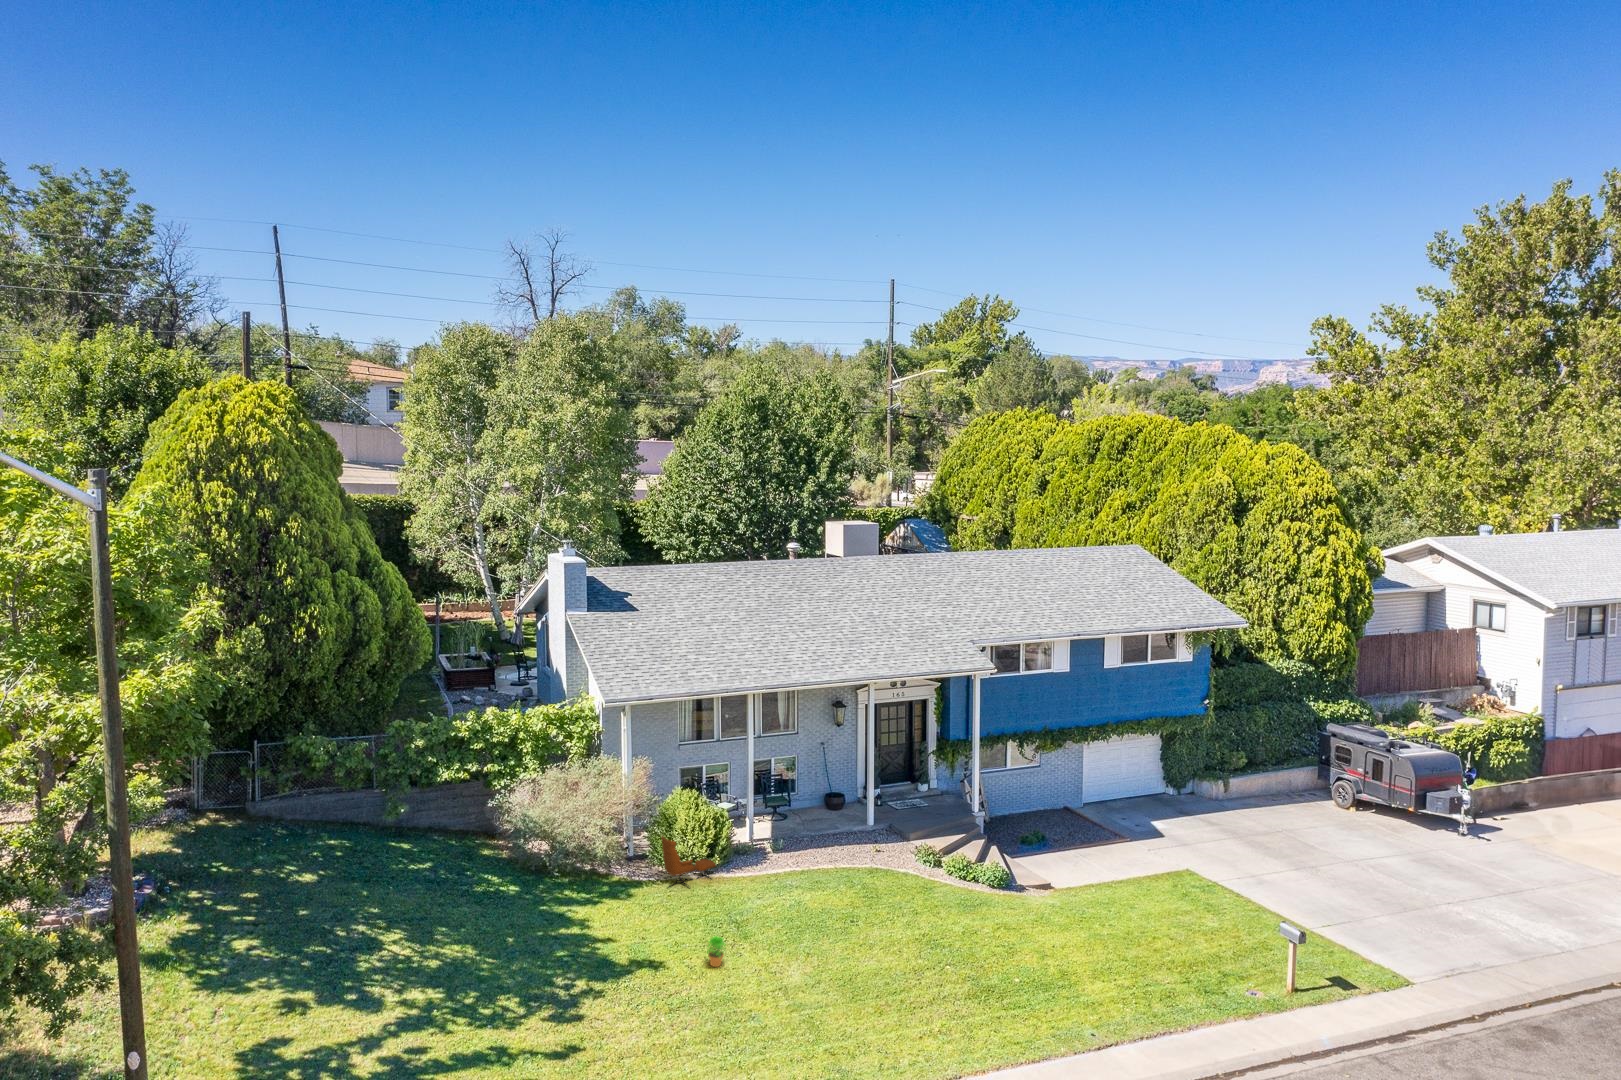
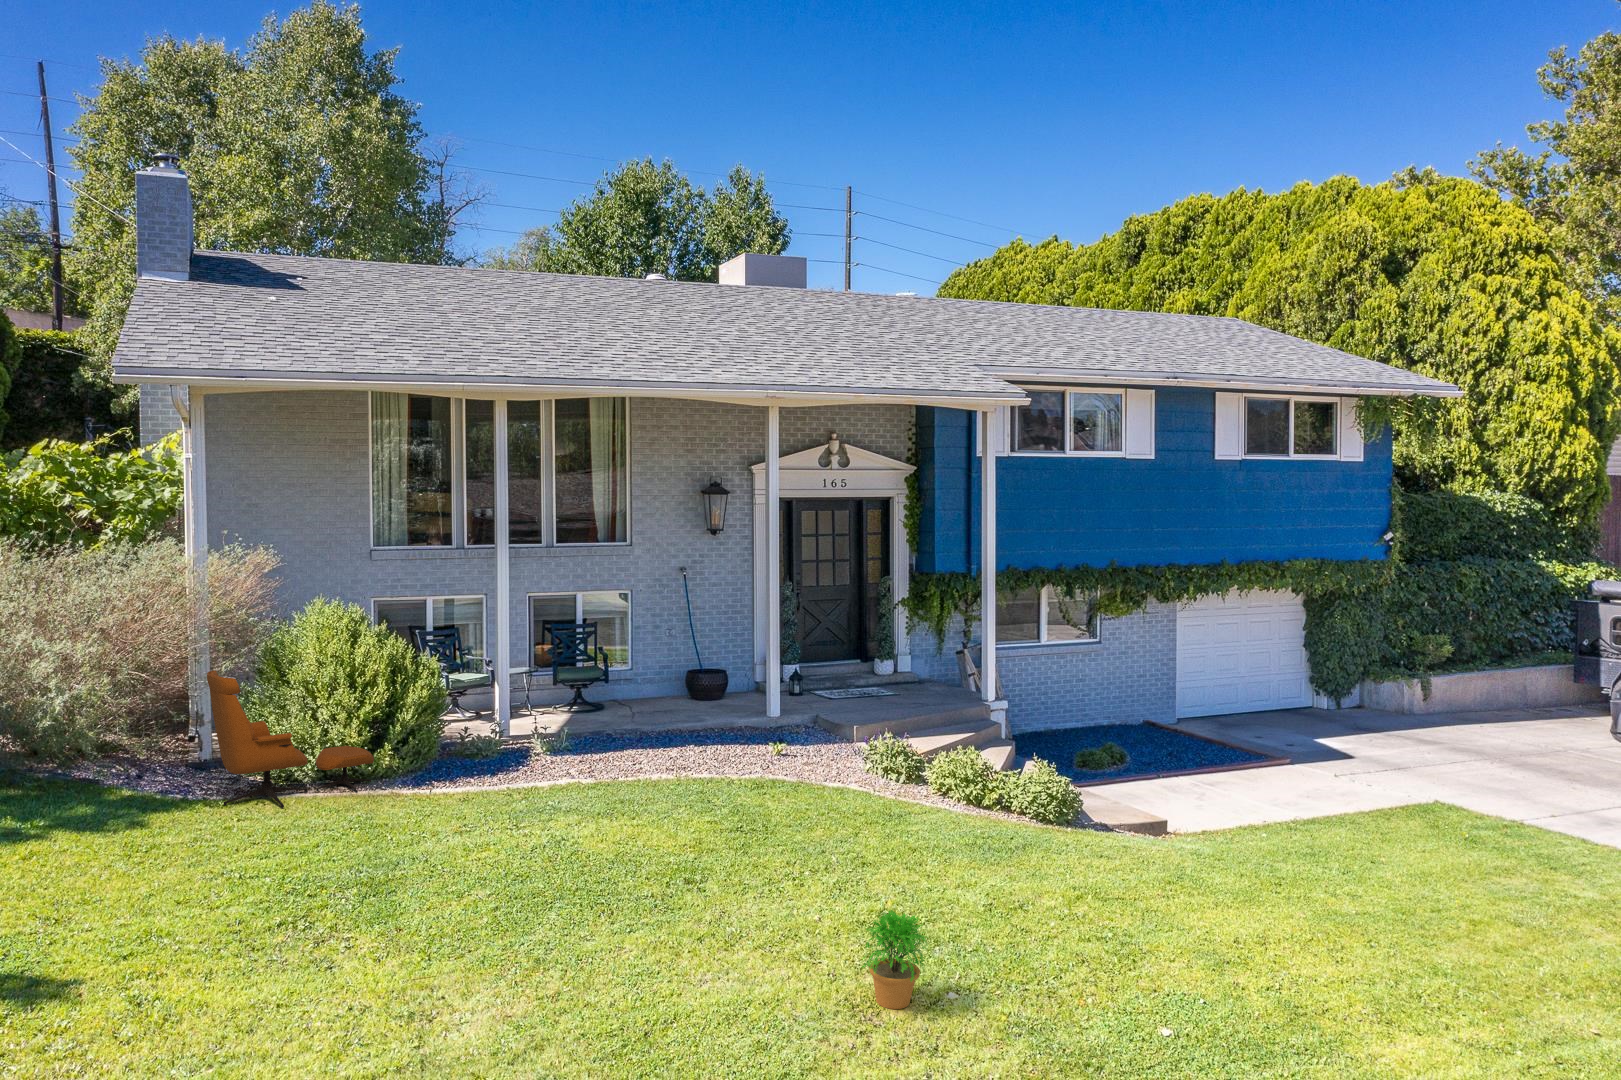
potted plant: present [707,936,725,967] -> present [862,910,927,1009]

